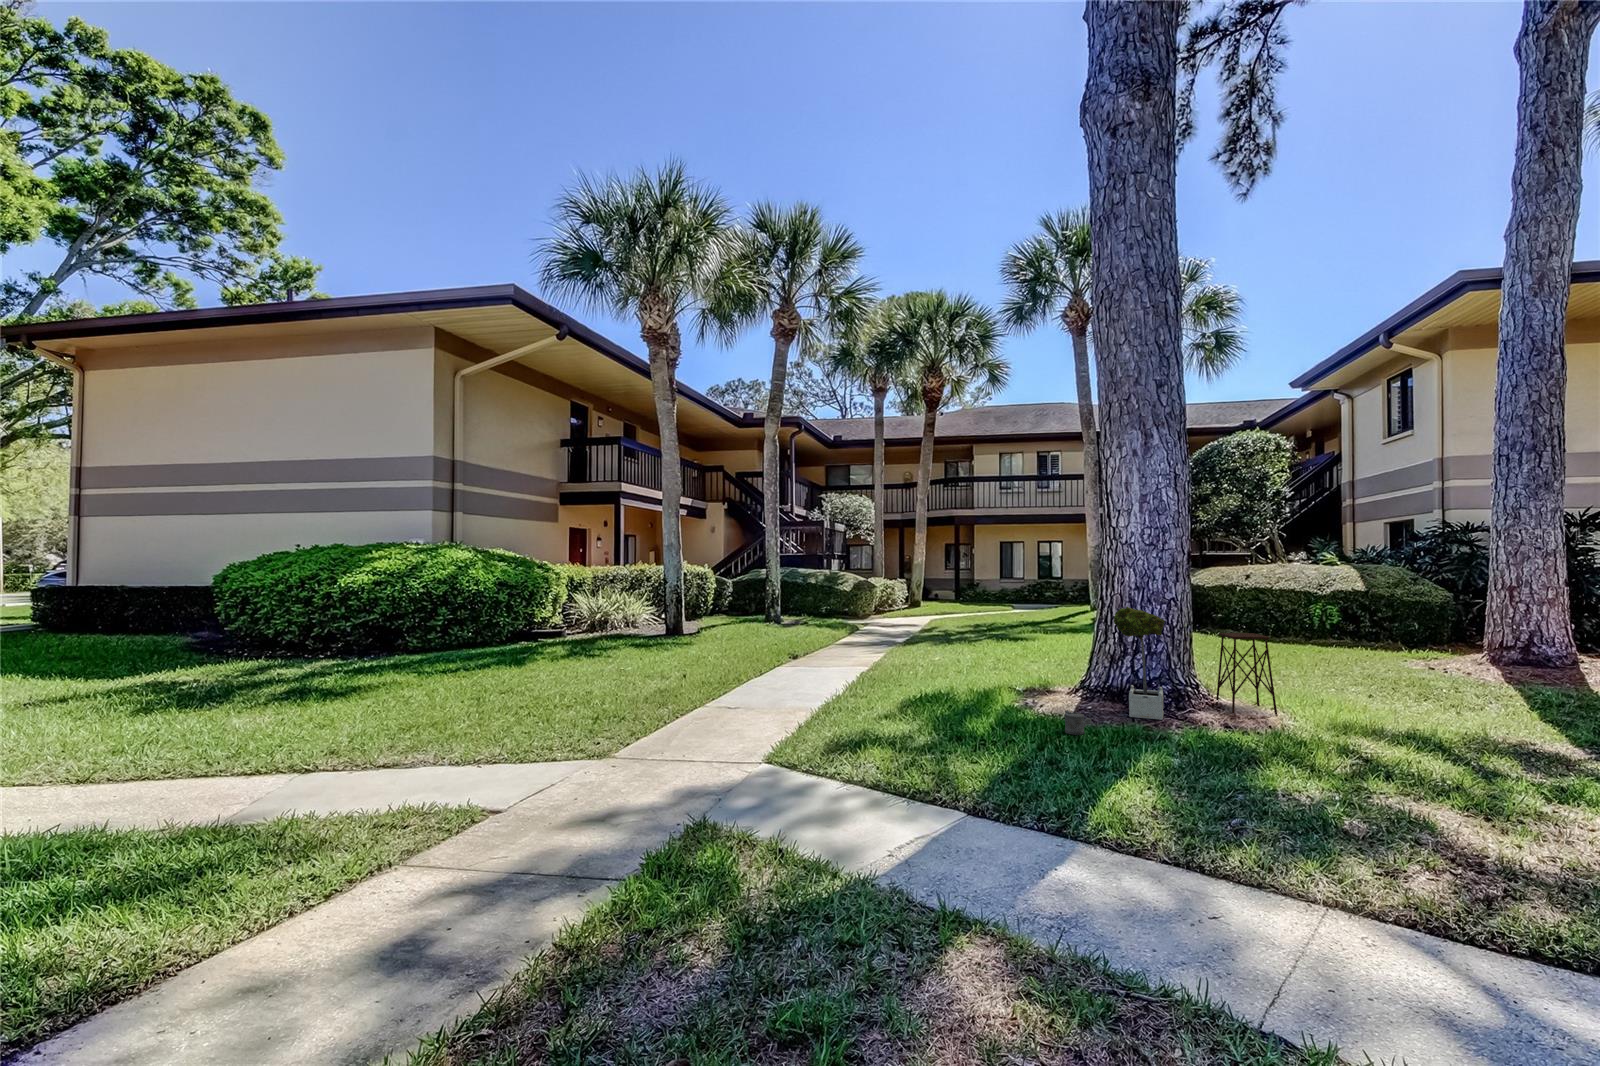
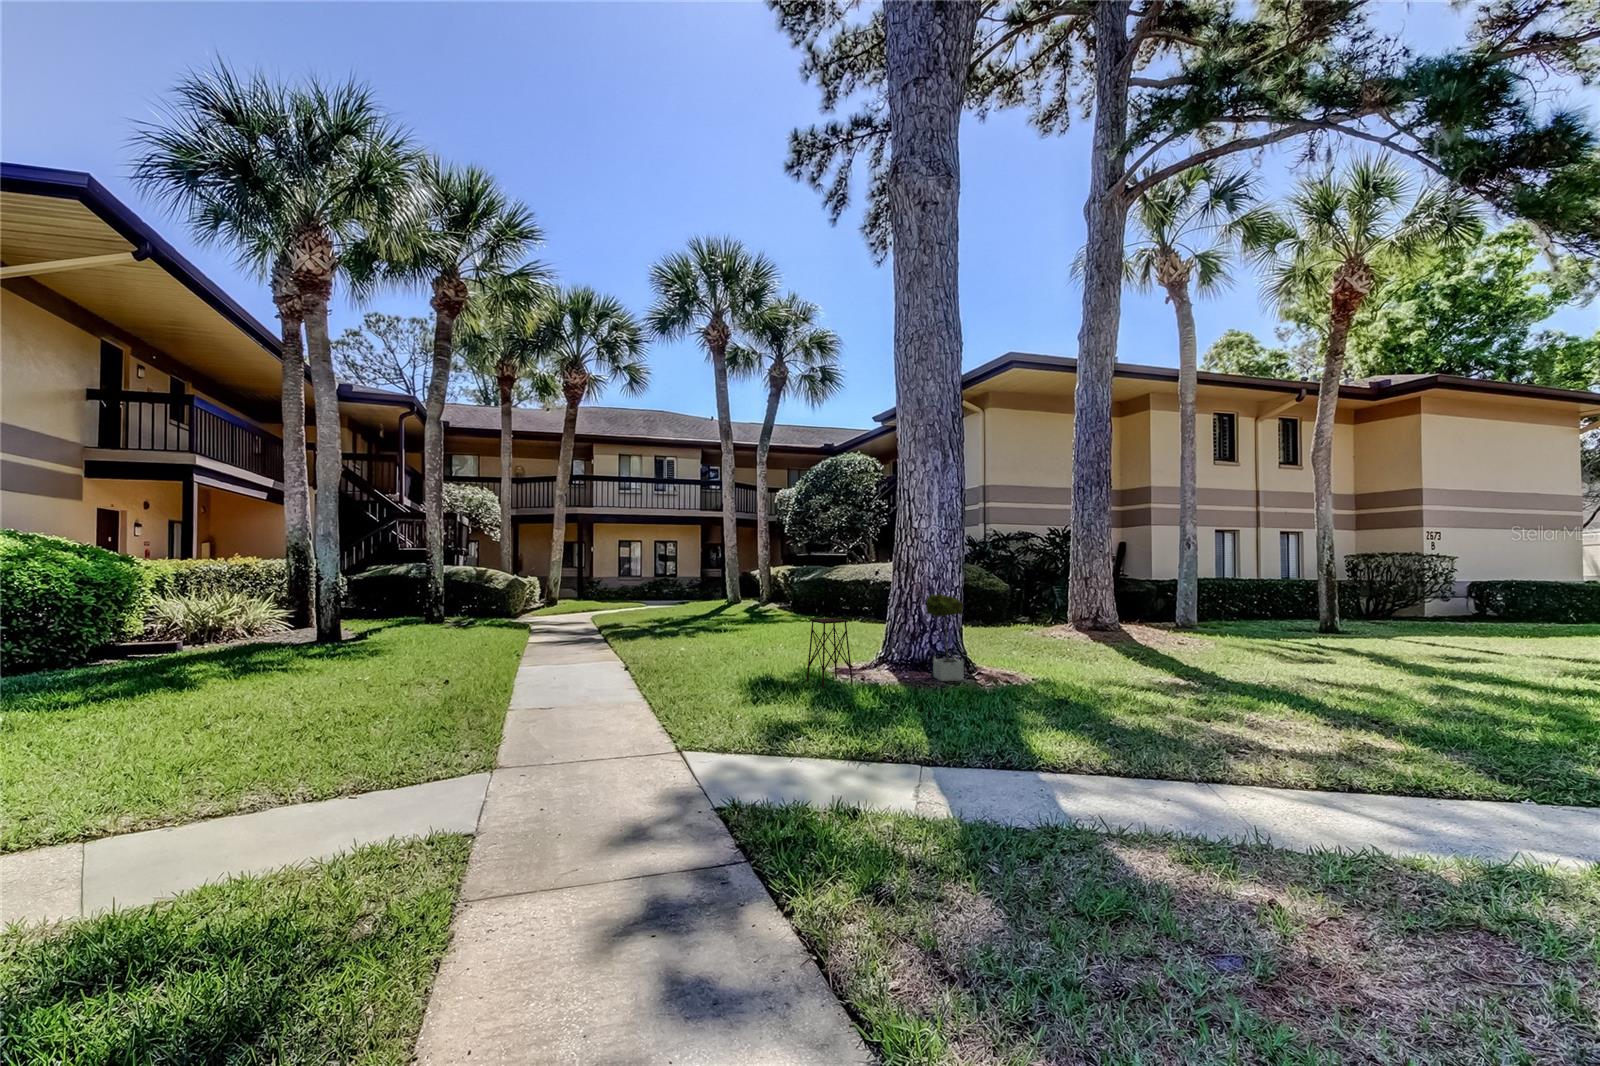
side table: present [1216,633,1277,715] -> present [807,618,853,687]
watering can: present [1065,711,1091,735] -> none [918,681,952,700]

